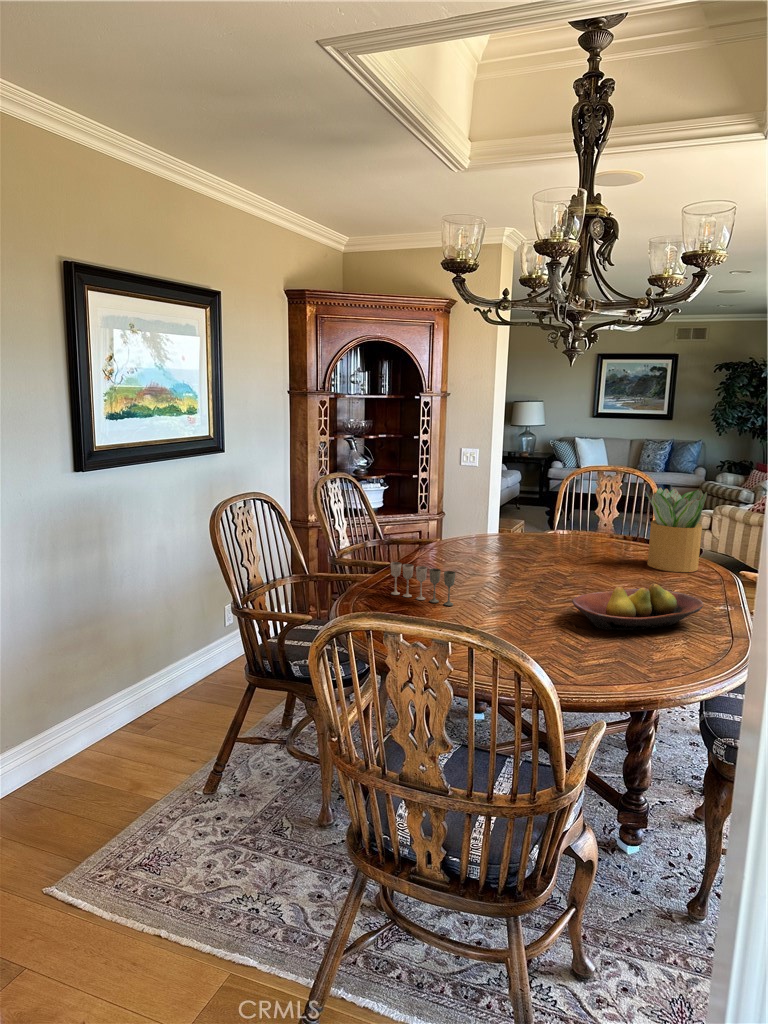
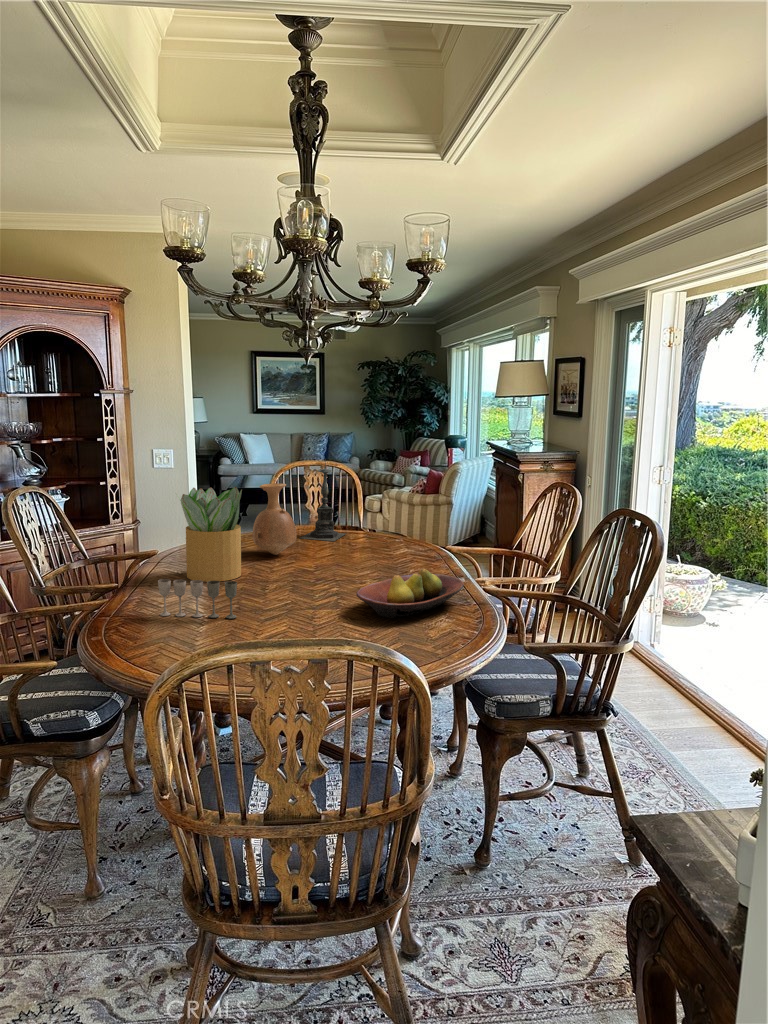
candle holder: none [568,464,621,548] -> present [300,460,346,541]
vase: none [510,485,556,554] -> present [253,483,296,555]
potted plant: present [645,488,707,572] -> present [177,487,242,582]

